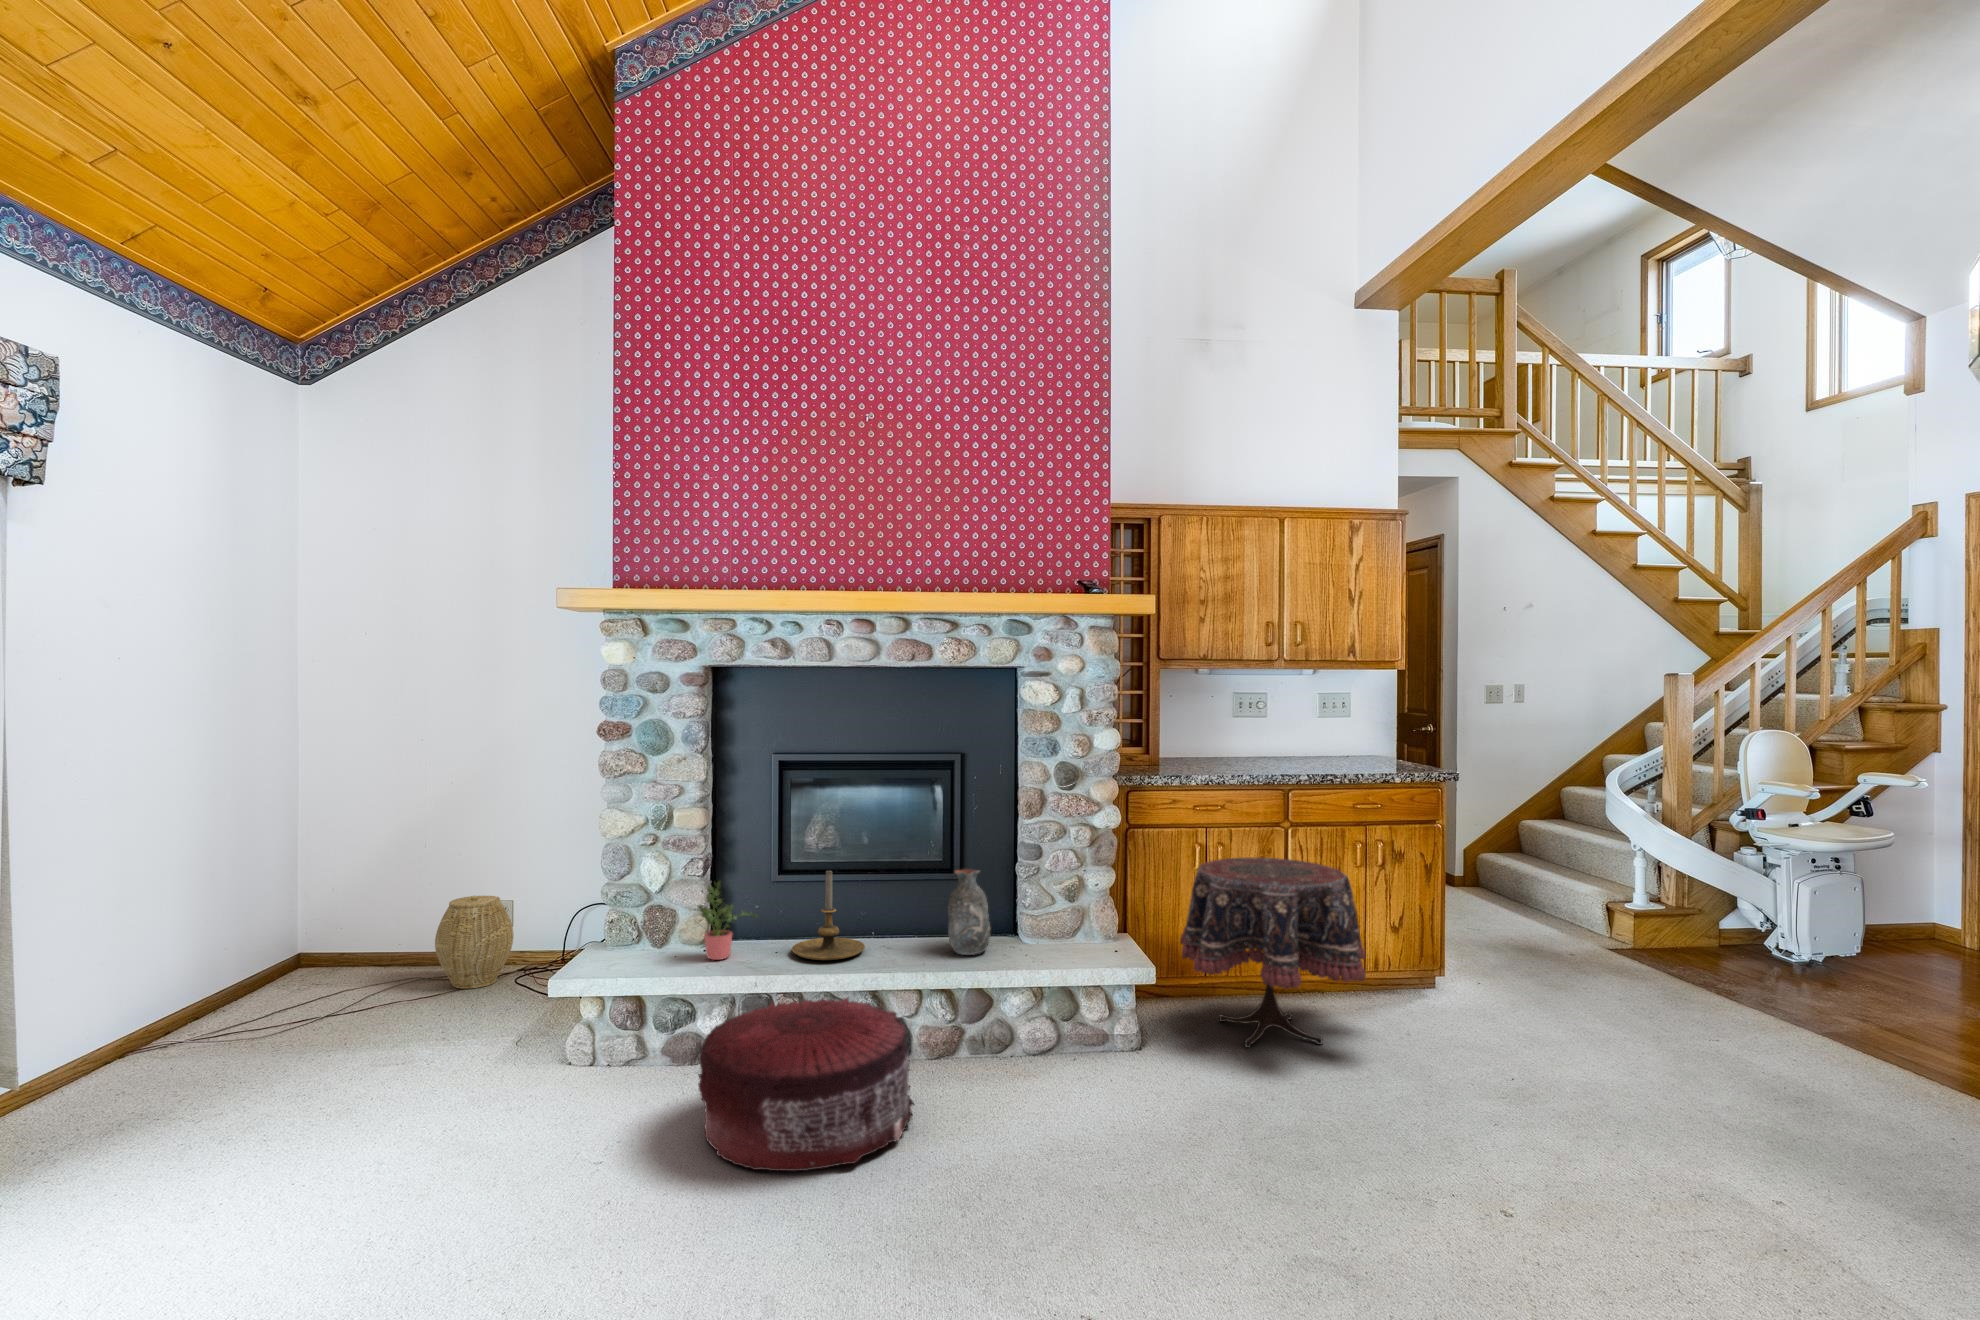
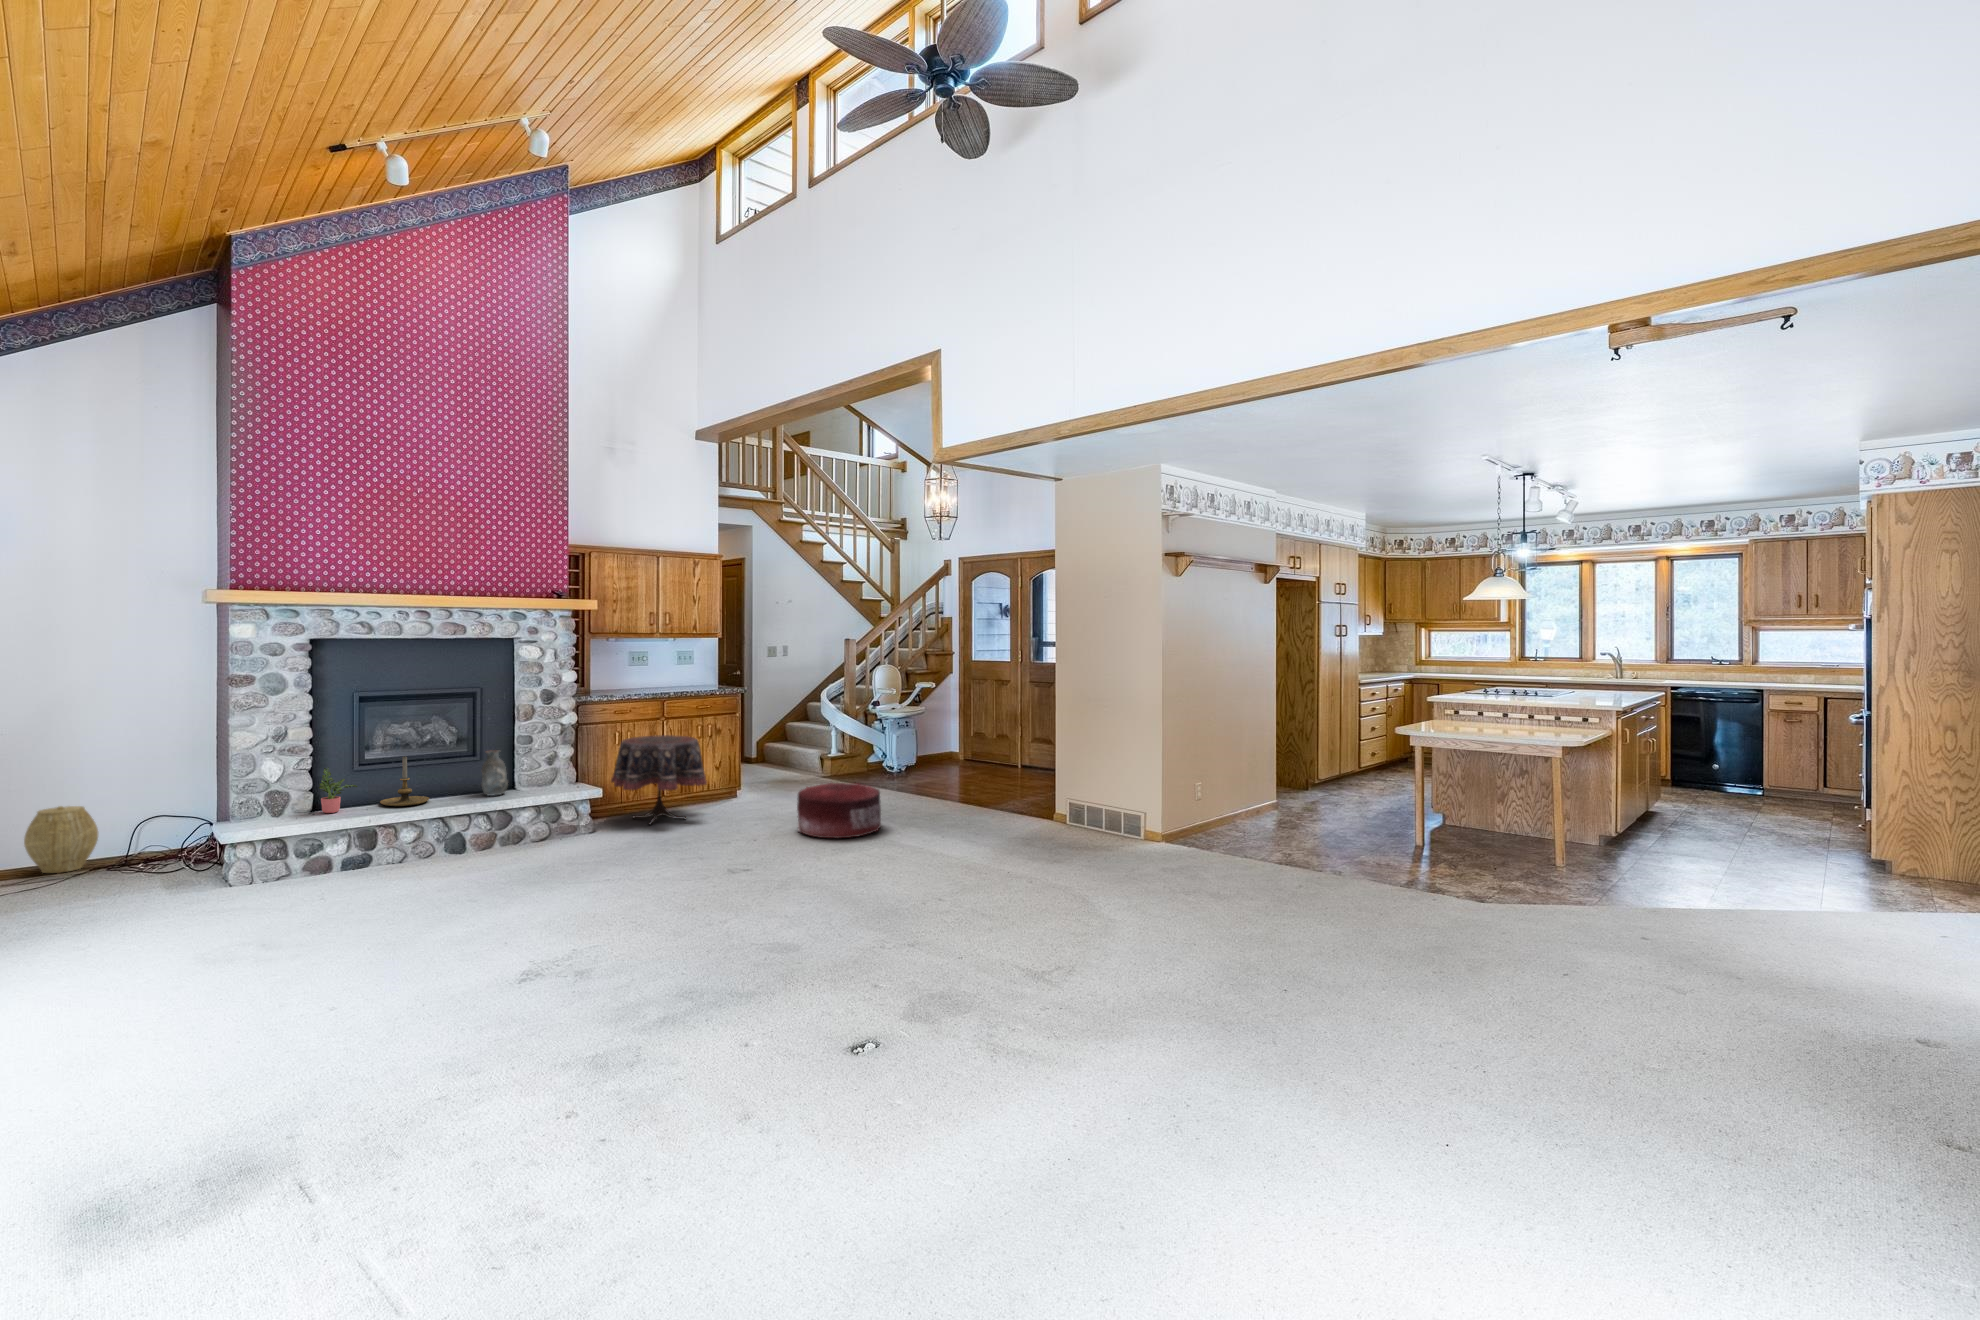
pouf: present [698,998,915,1171] -> present [797,783,881,838]

